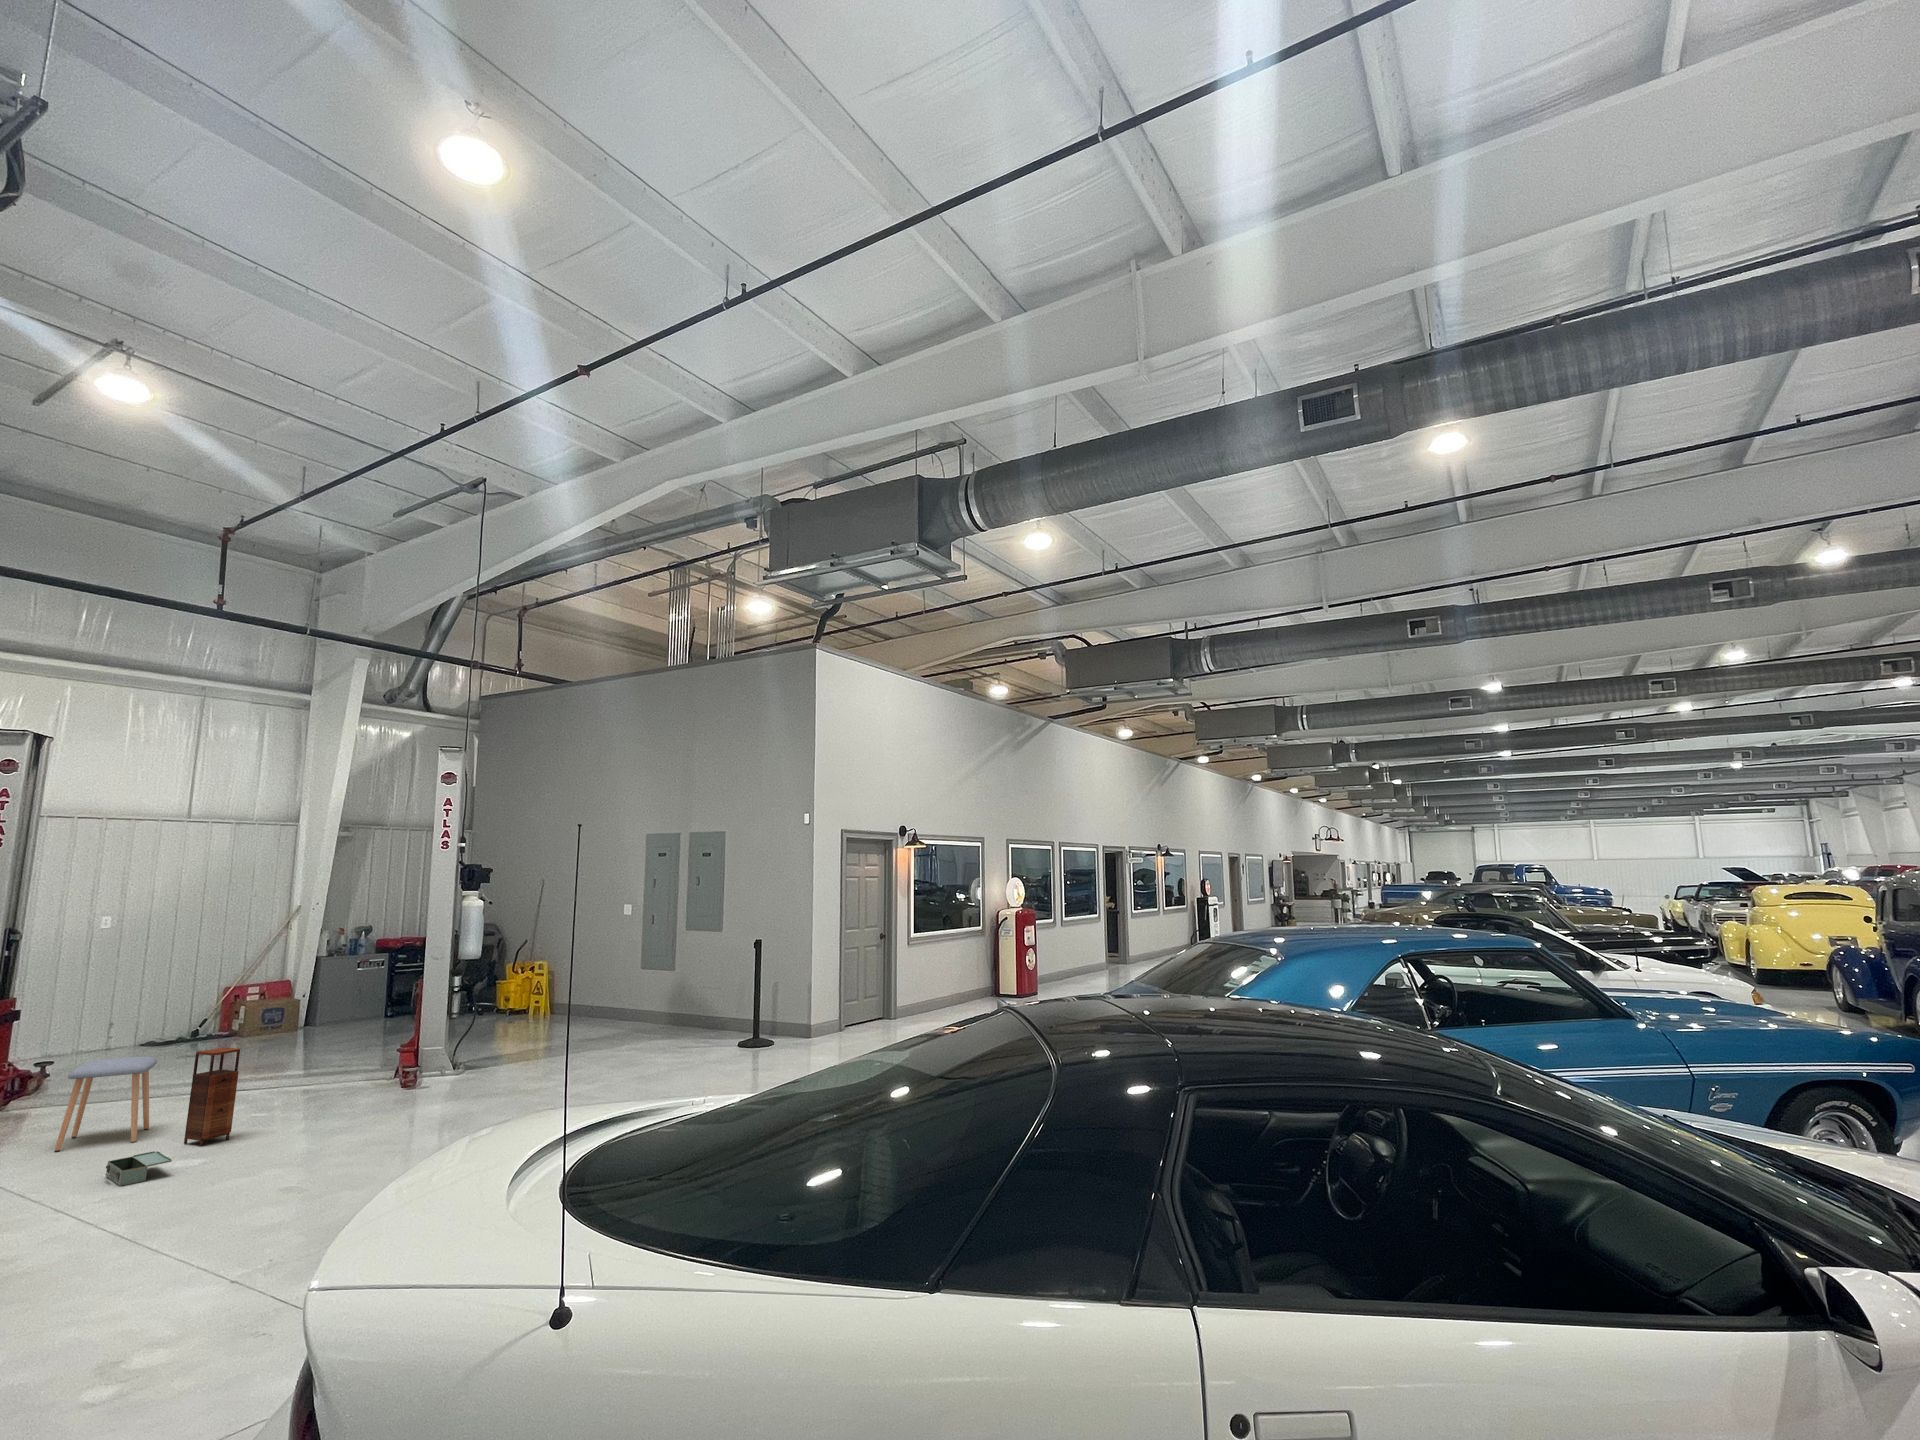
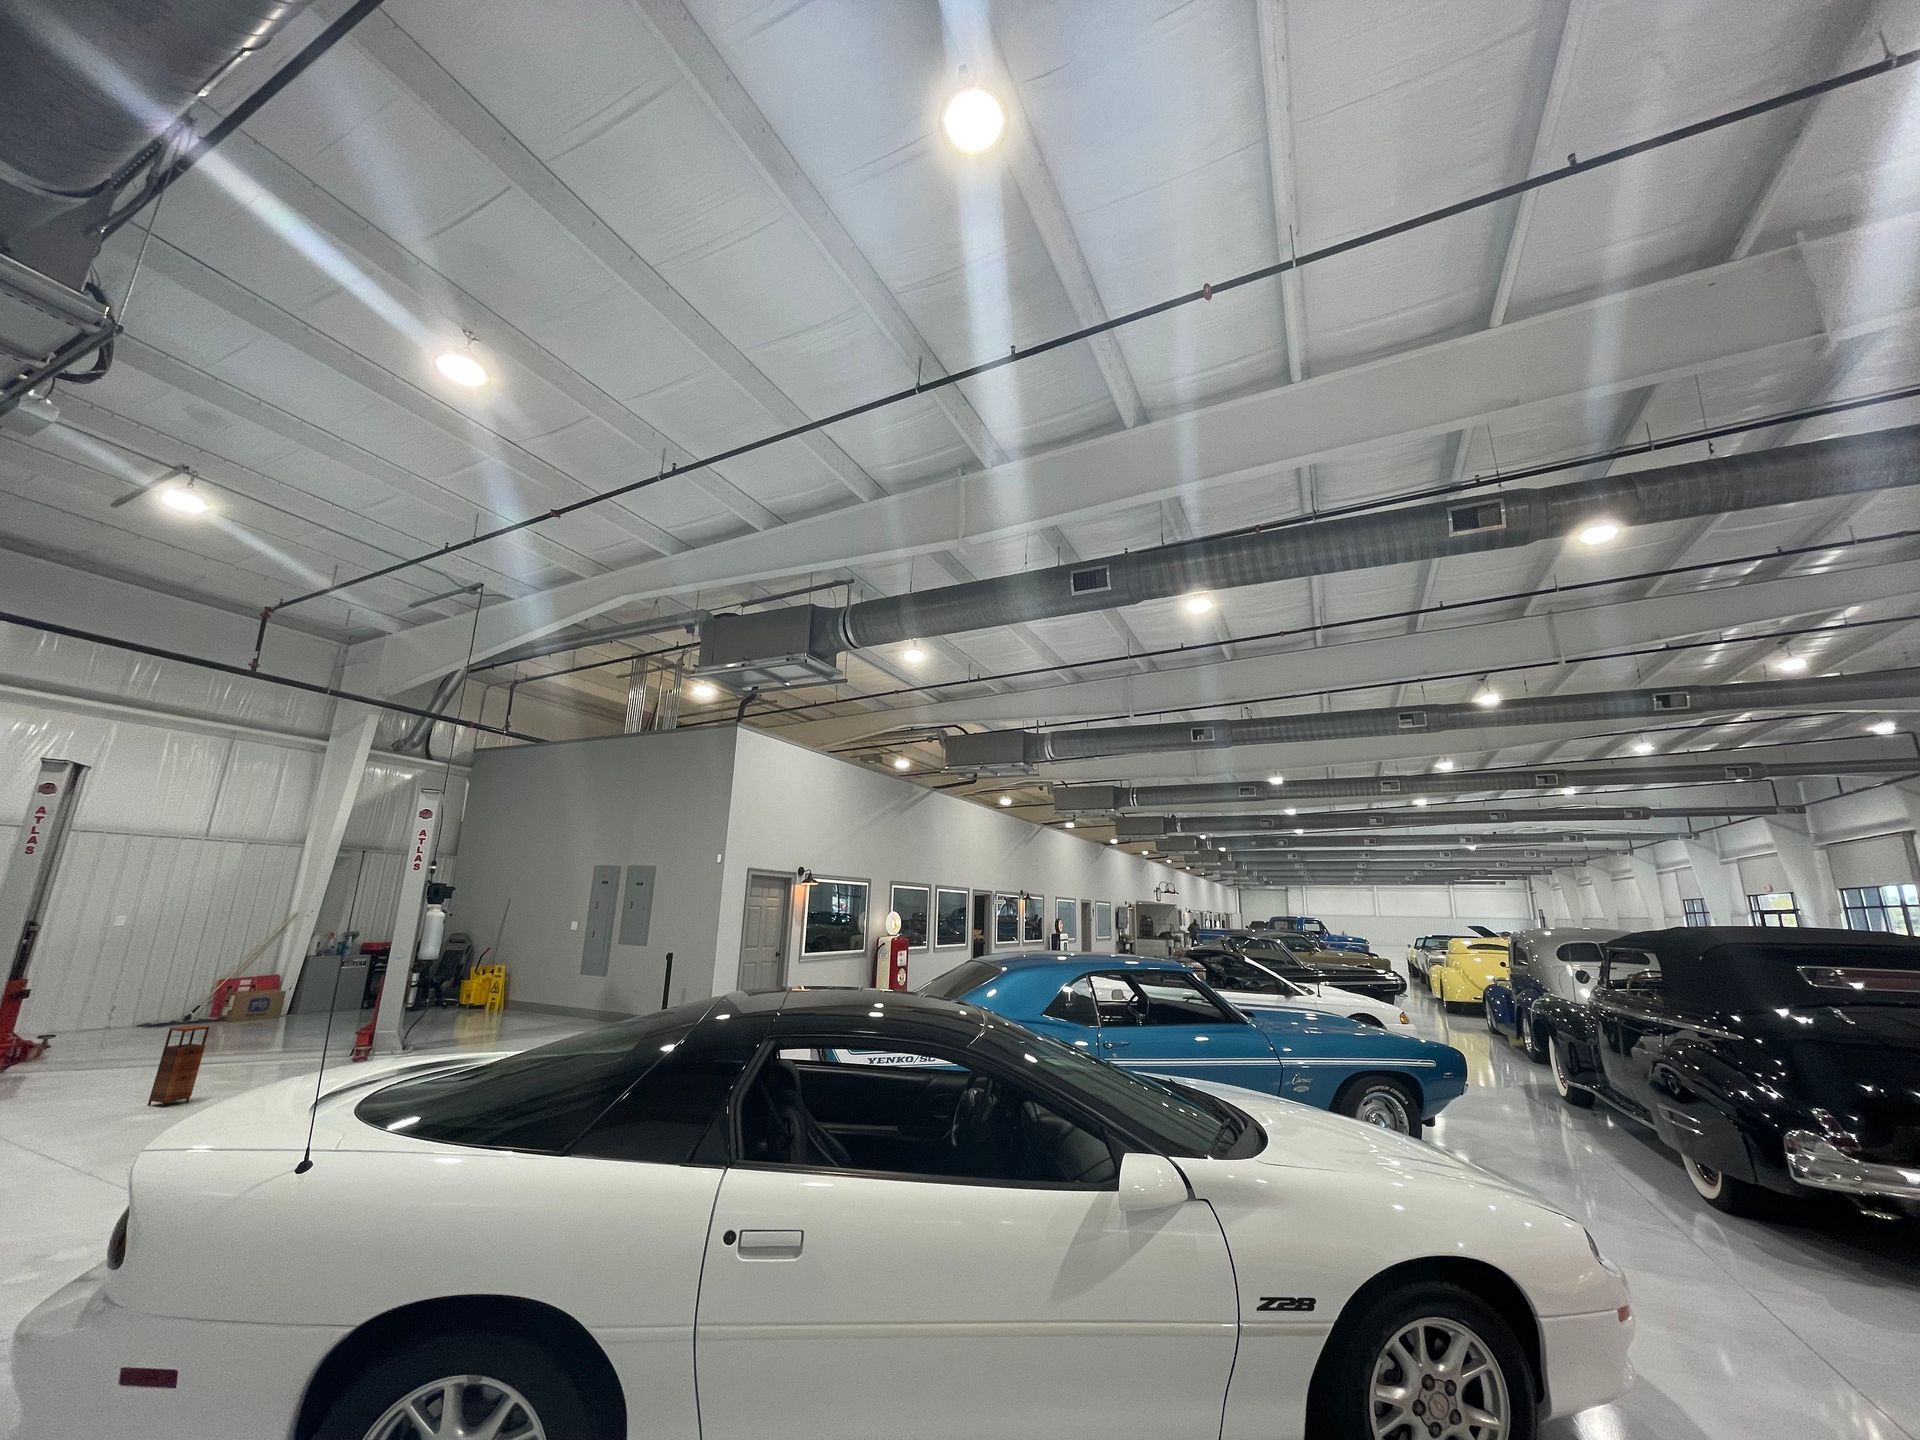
stool: present [54,1056,157,1152] -> none [31,1031,137,1110]
toolbox: present [106,1151,172,1186] -> none [70,1109,131,1137]

